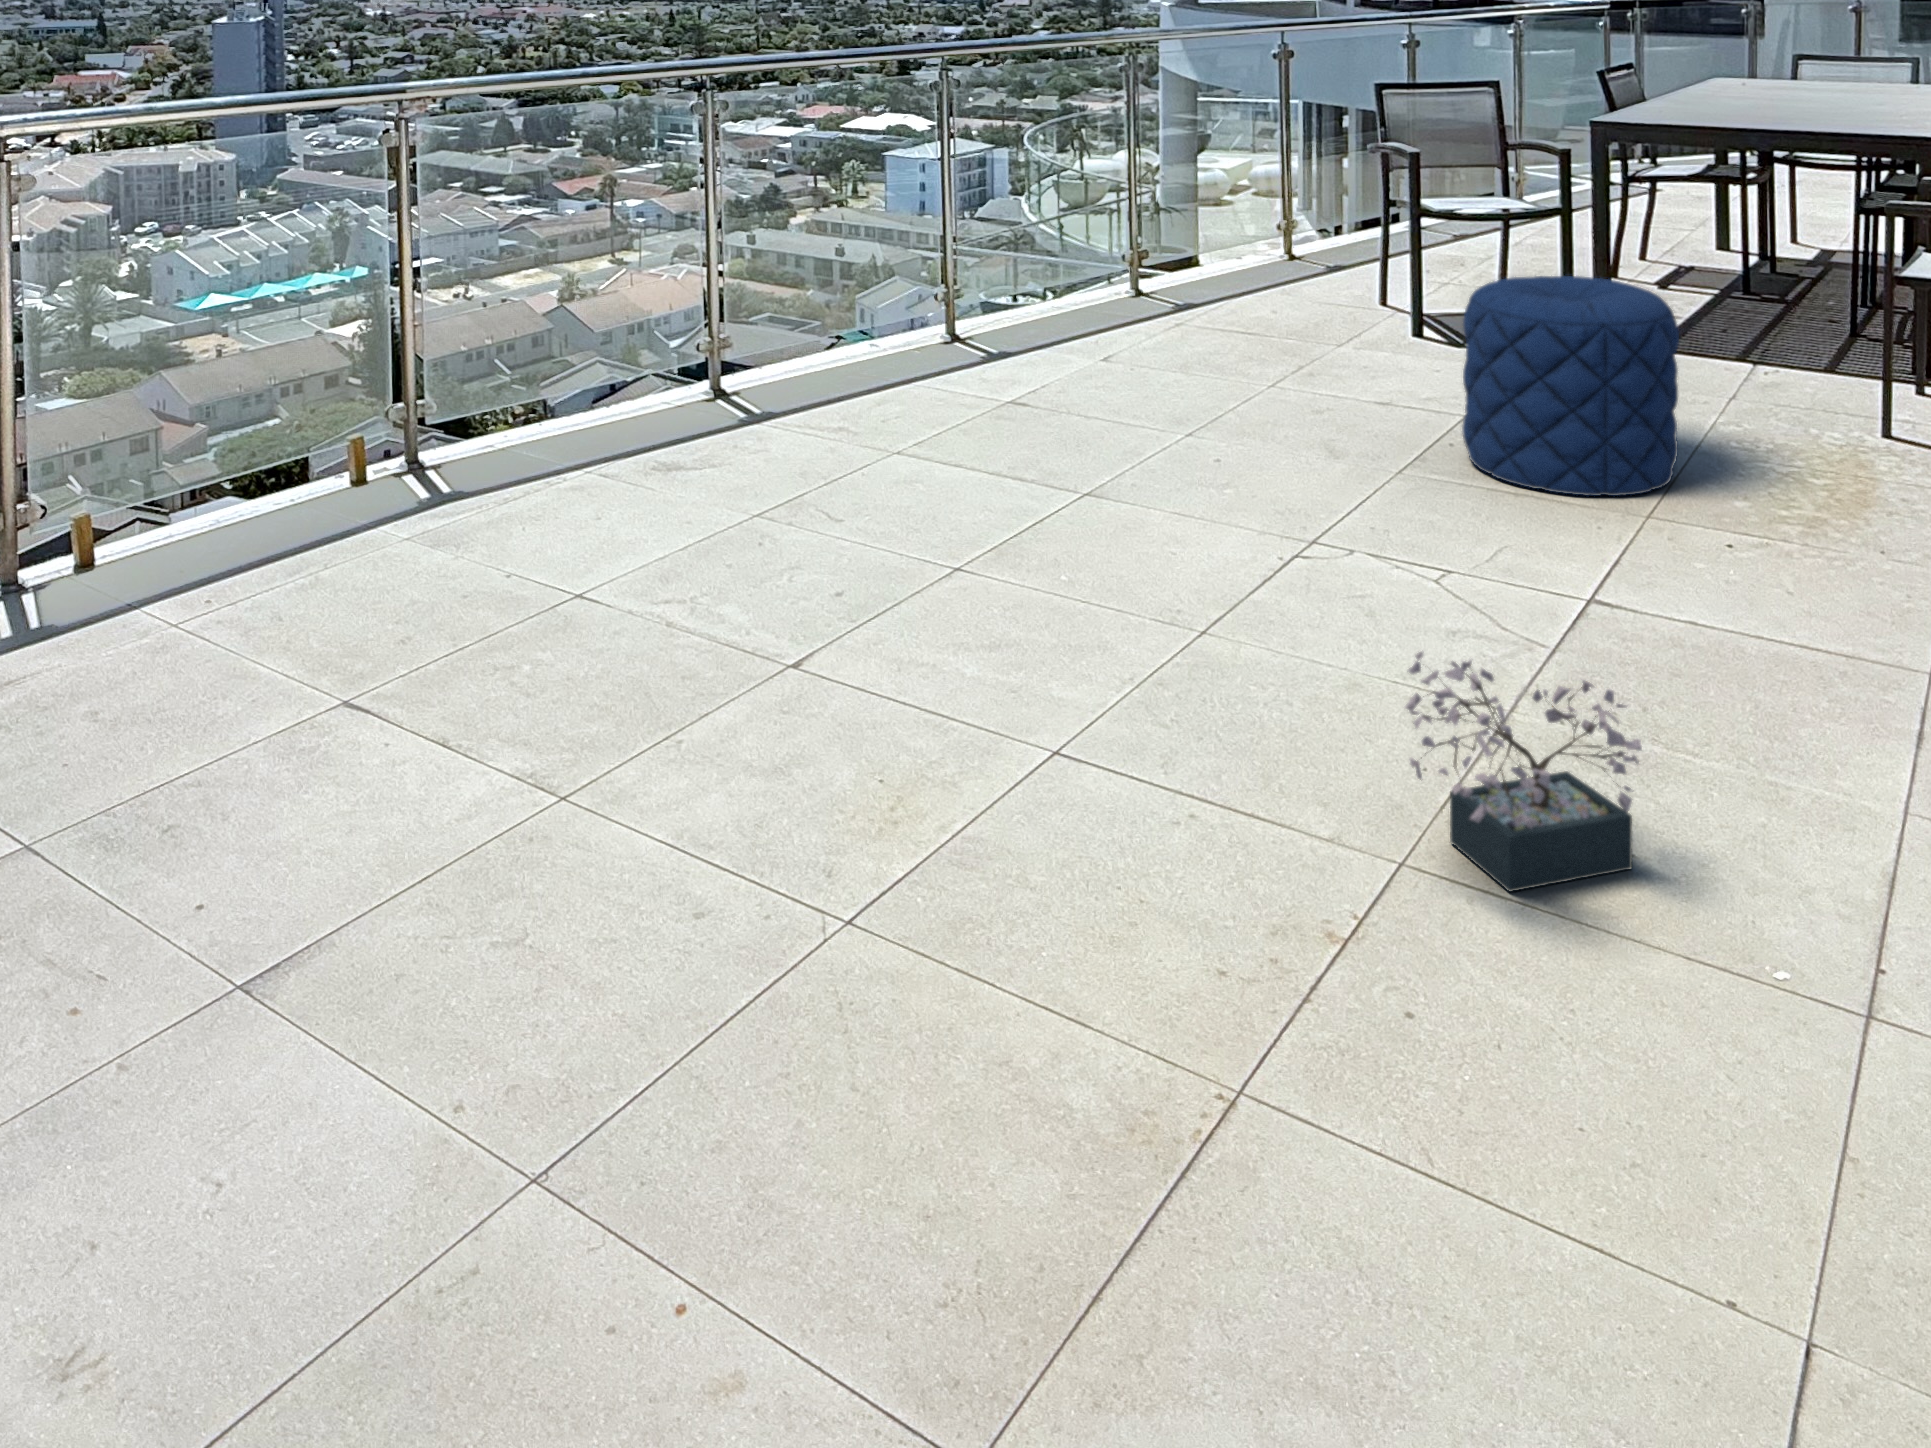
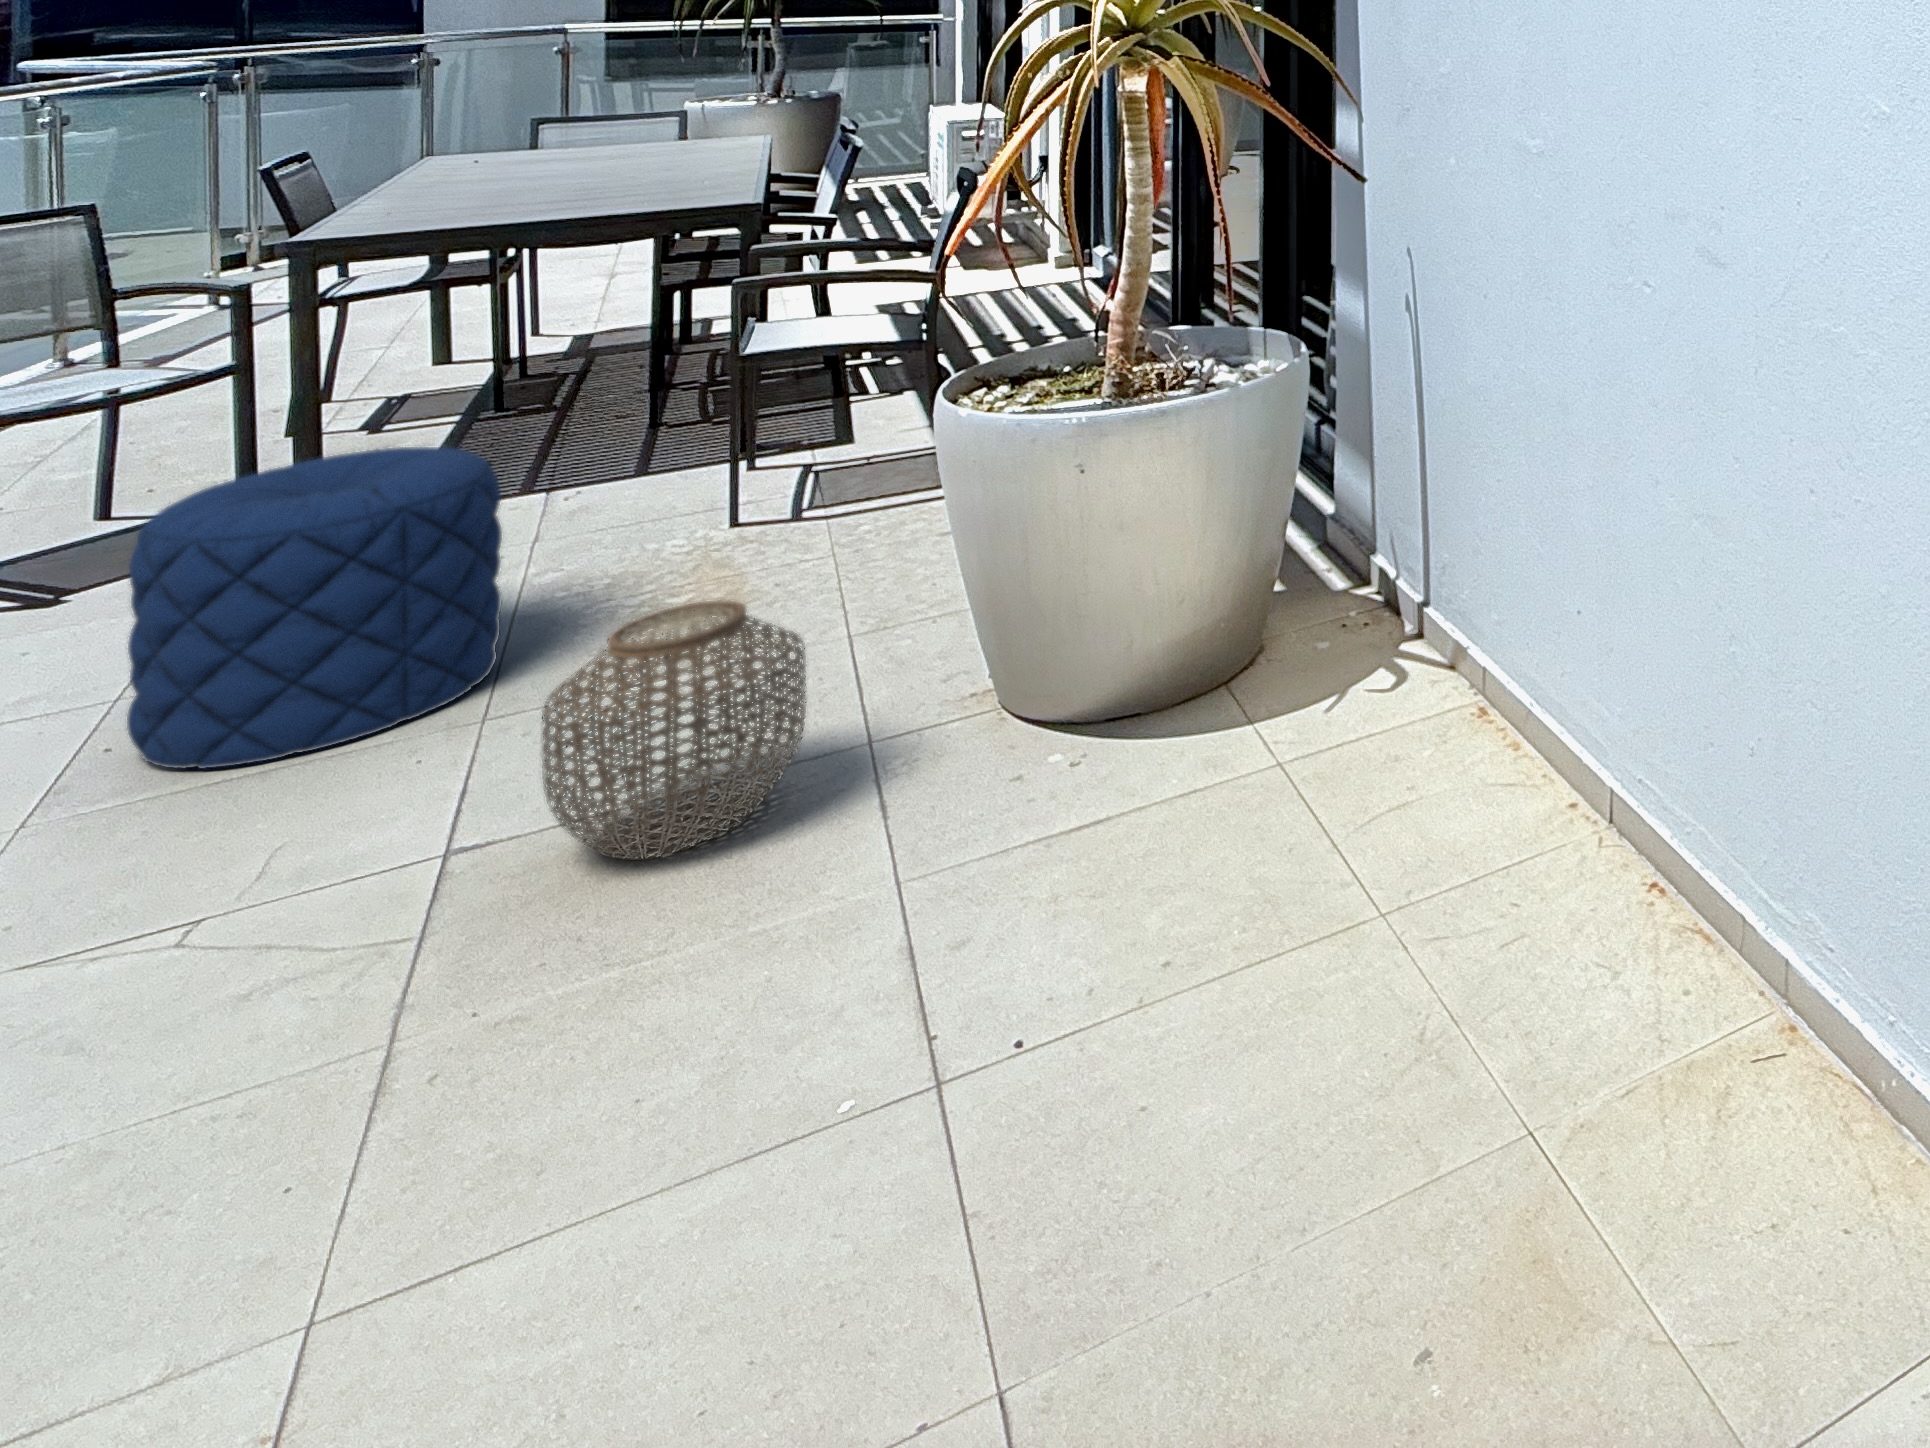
woven basket: none [1643,460,1857,686] -> present [542,600,807,860]
decorative plant: present [1405,652,1642,892] -> none [288,931,644,1256]

